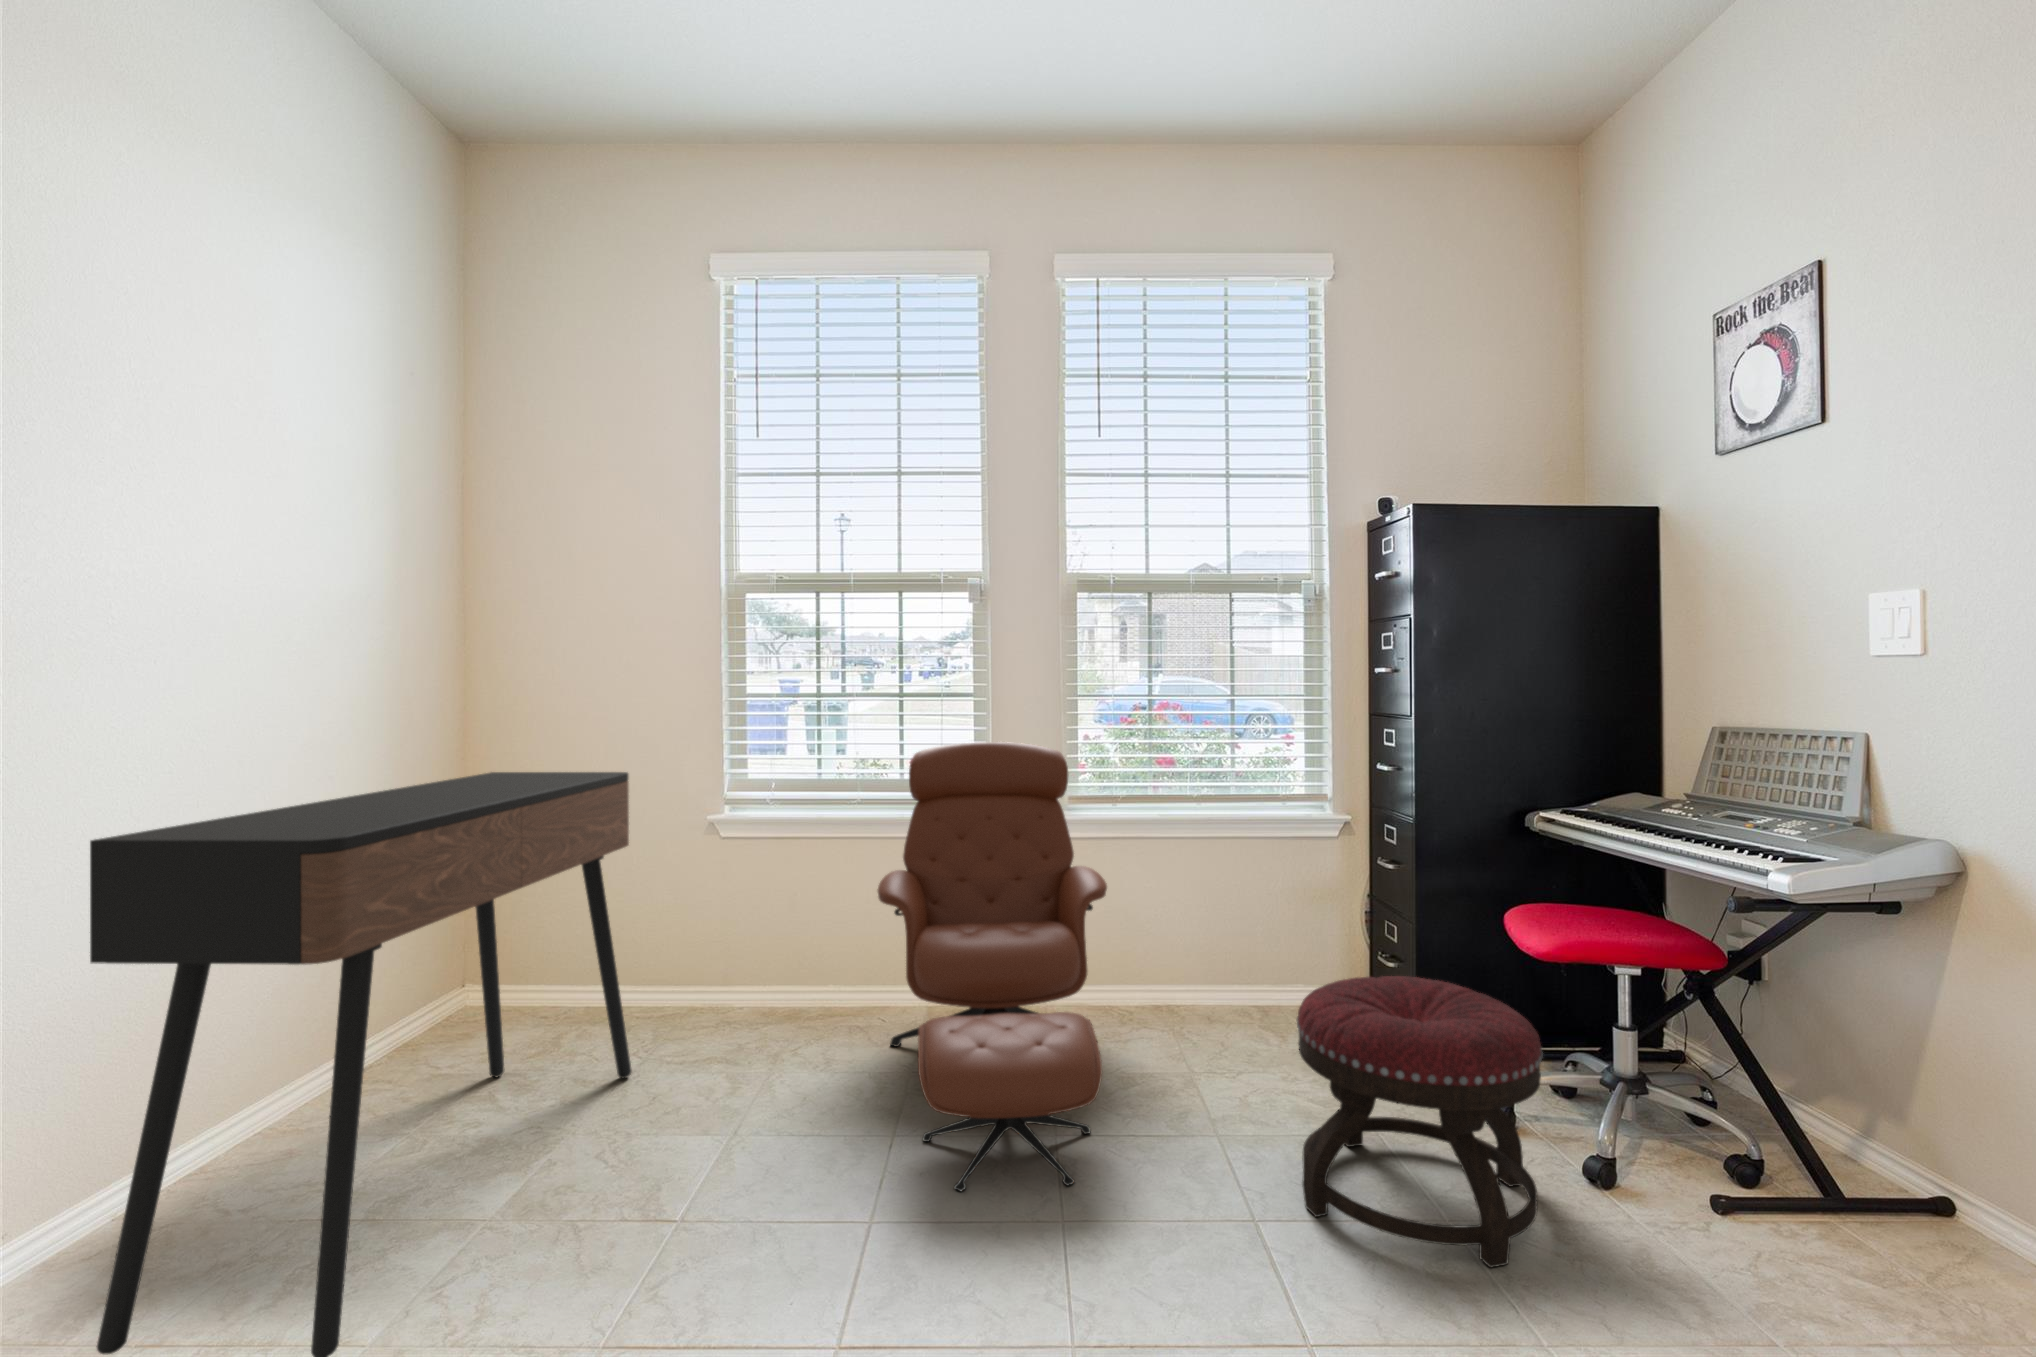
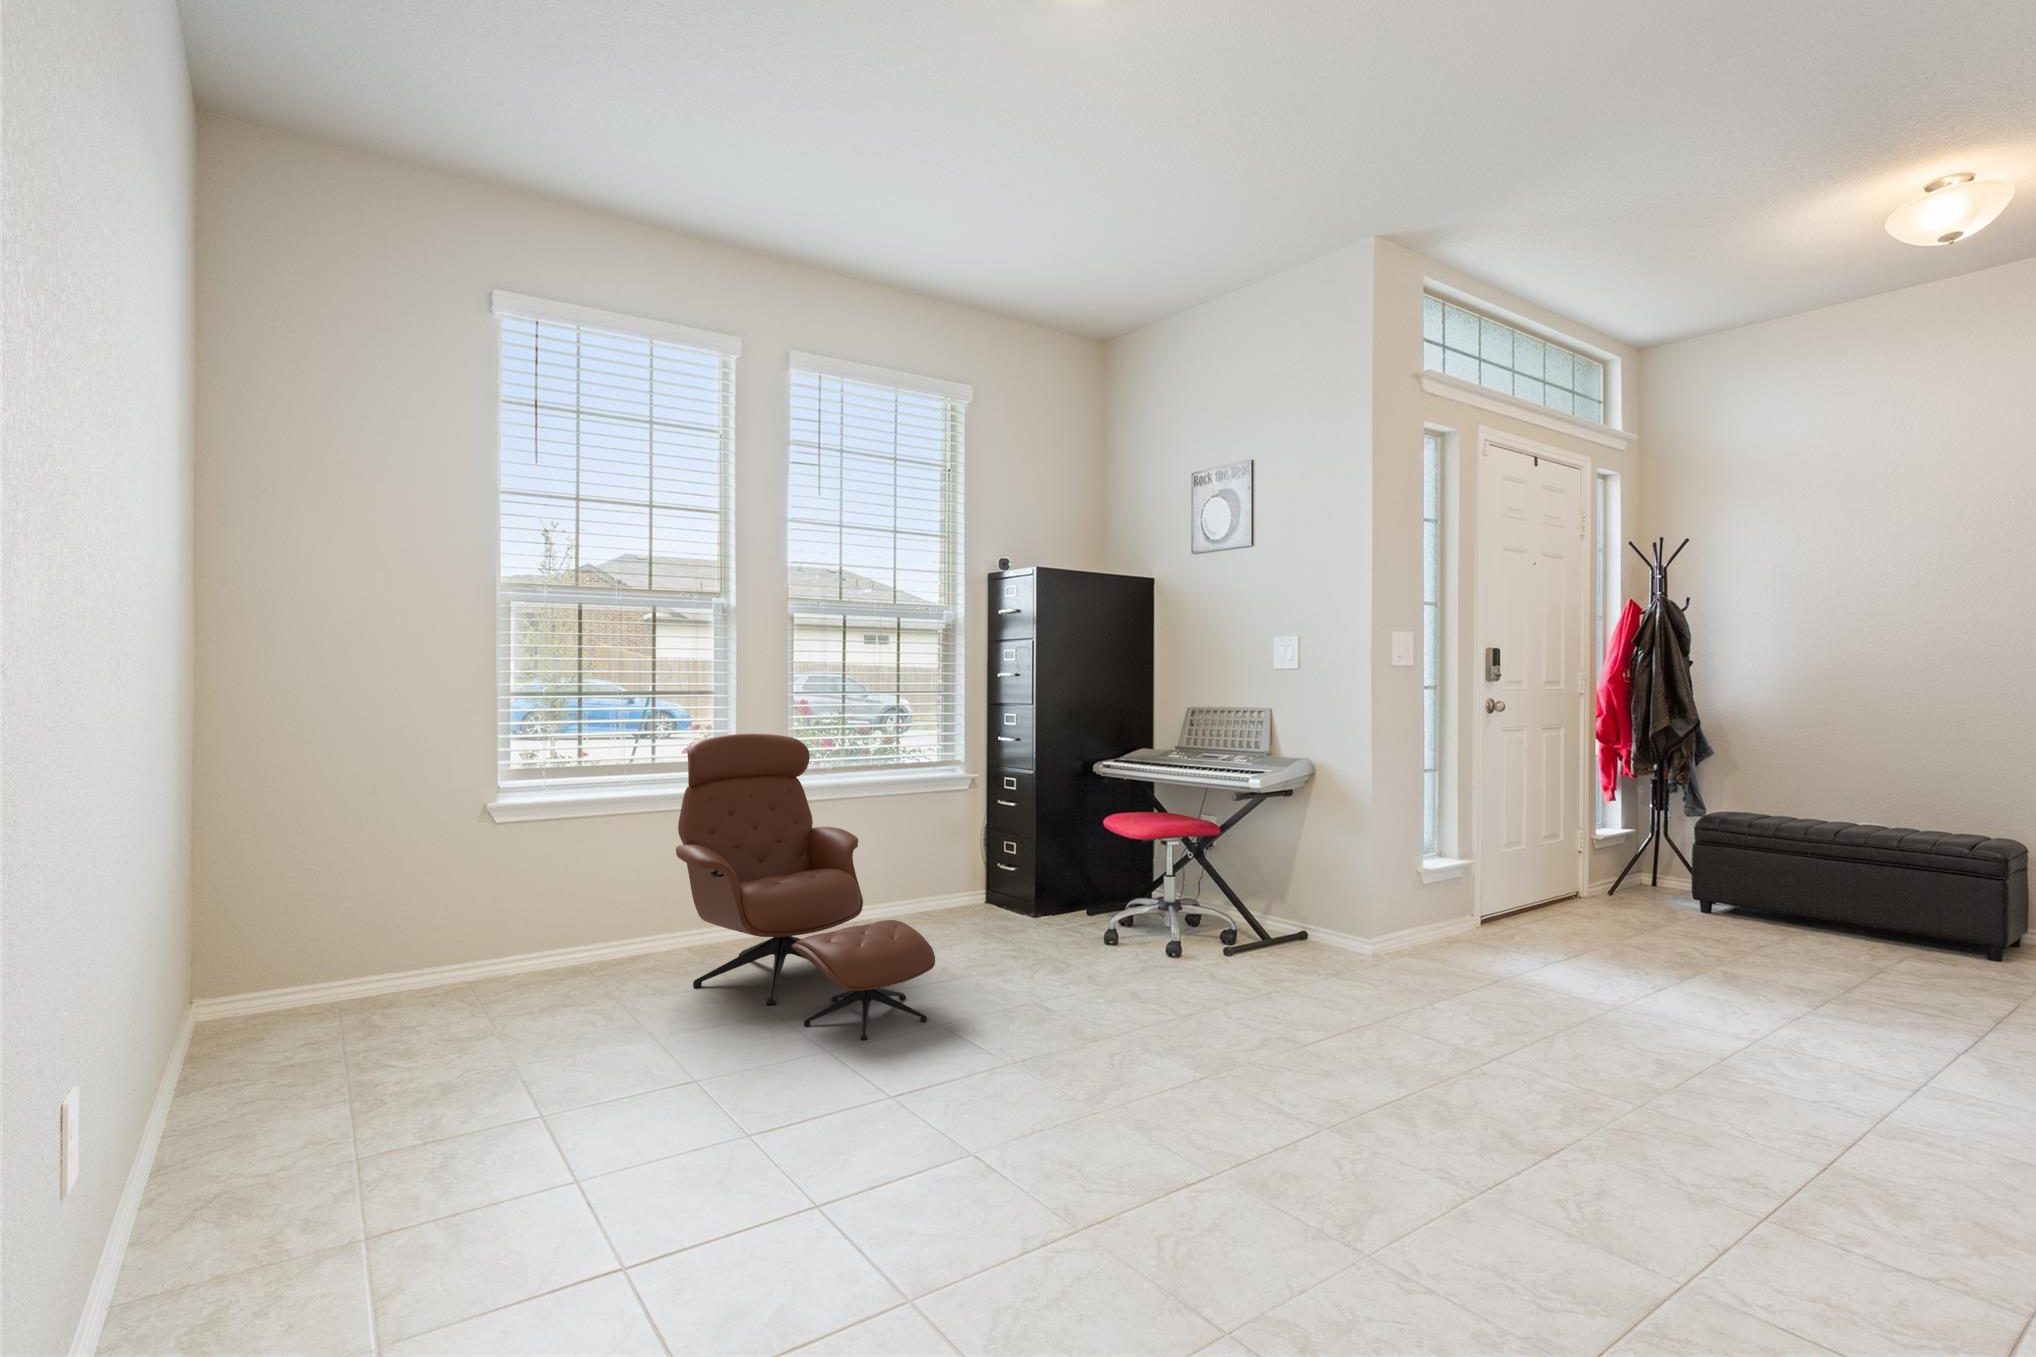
console table: present [90,772,632,1357] -> none [336,775,574,1271]
ottoman: present [1297,976,1543,1267] -> none [1036,862,1166,1001]

